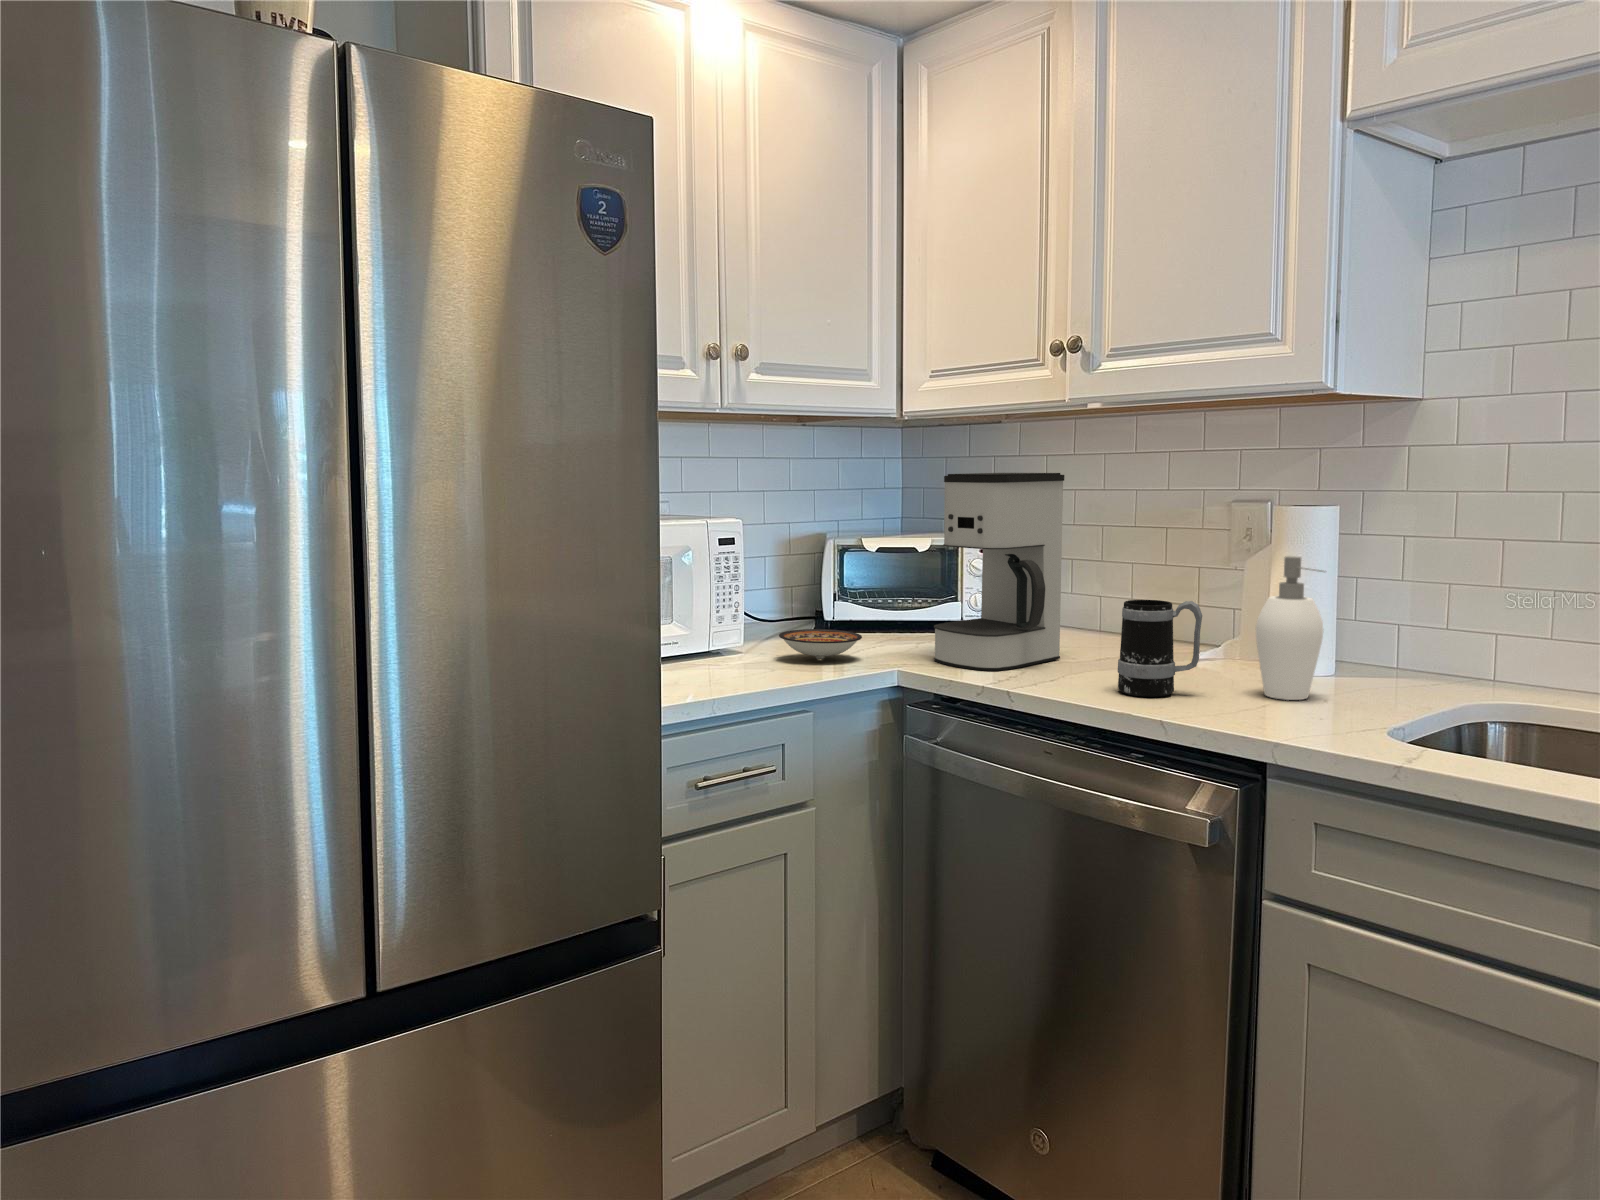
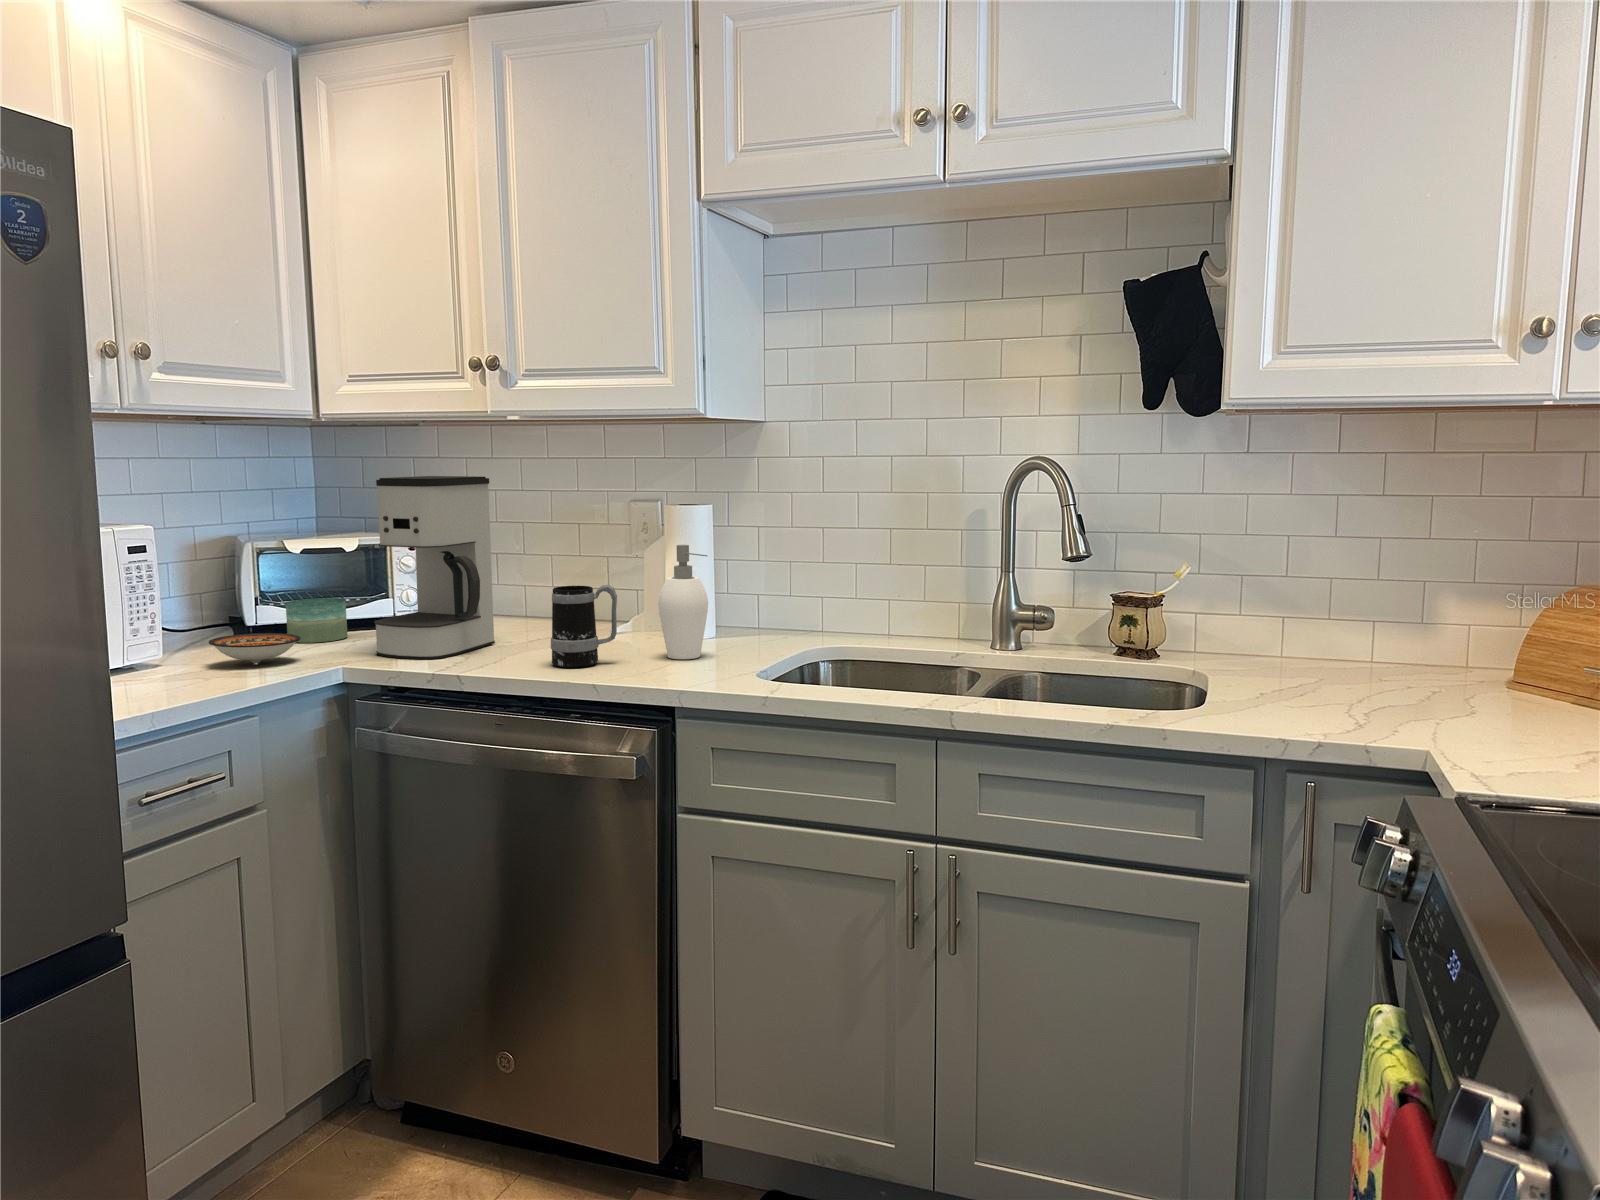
candle: none [858,597,914,642] -> present [286,598,347,643]

